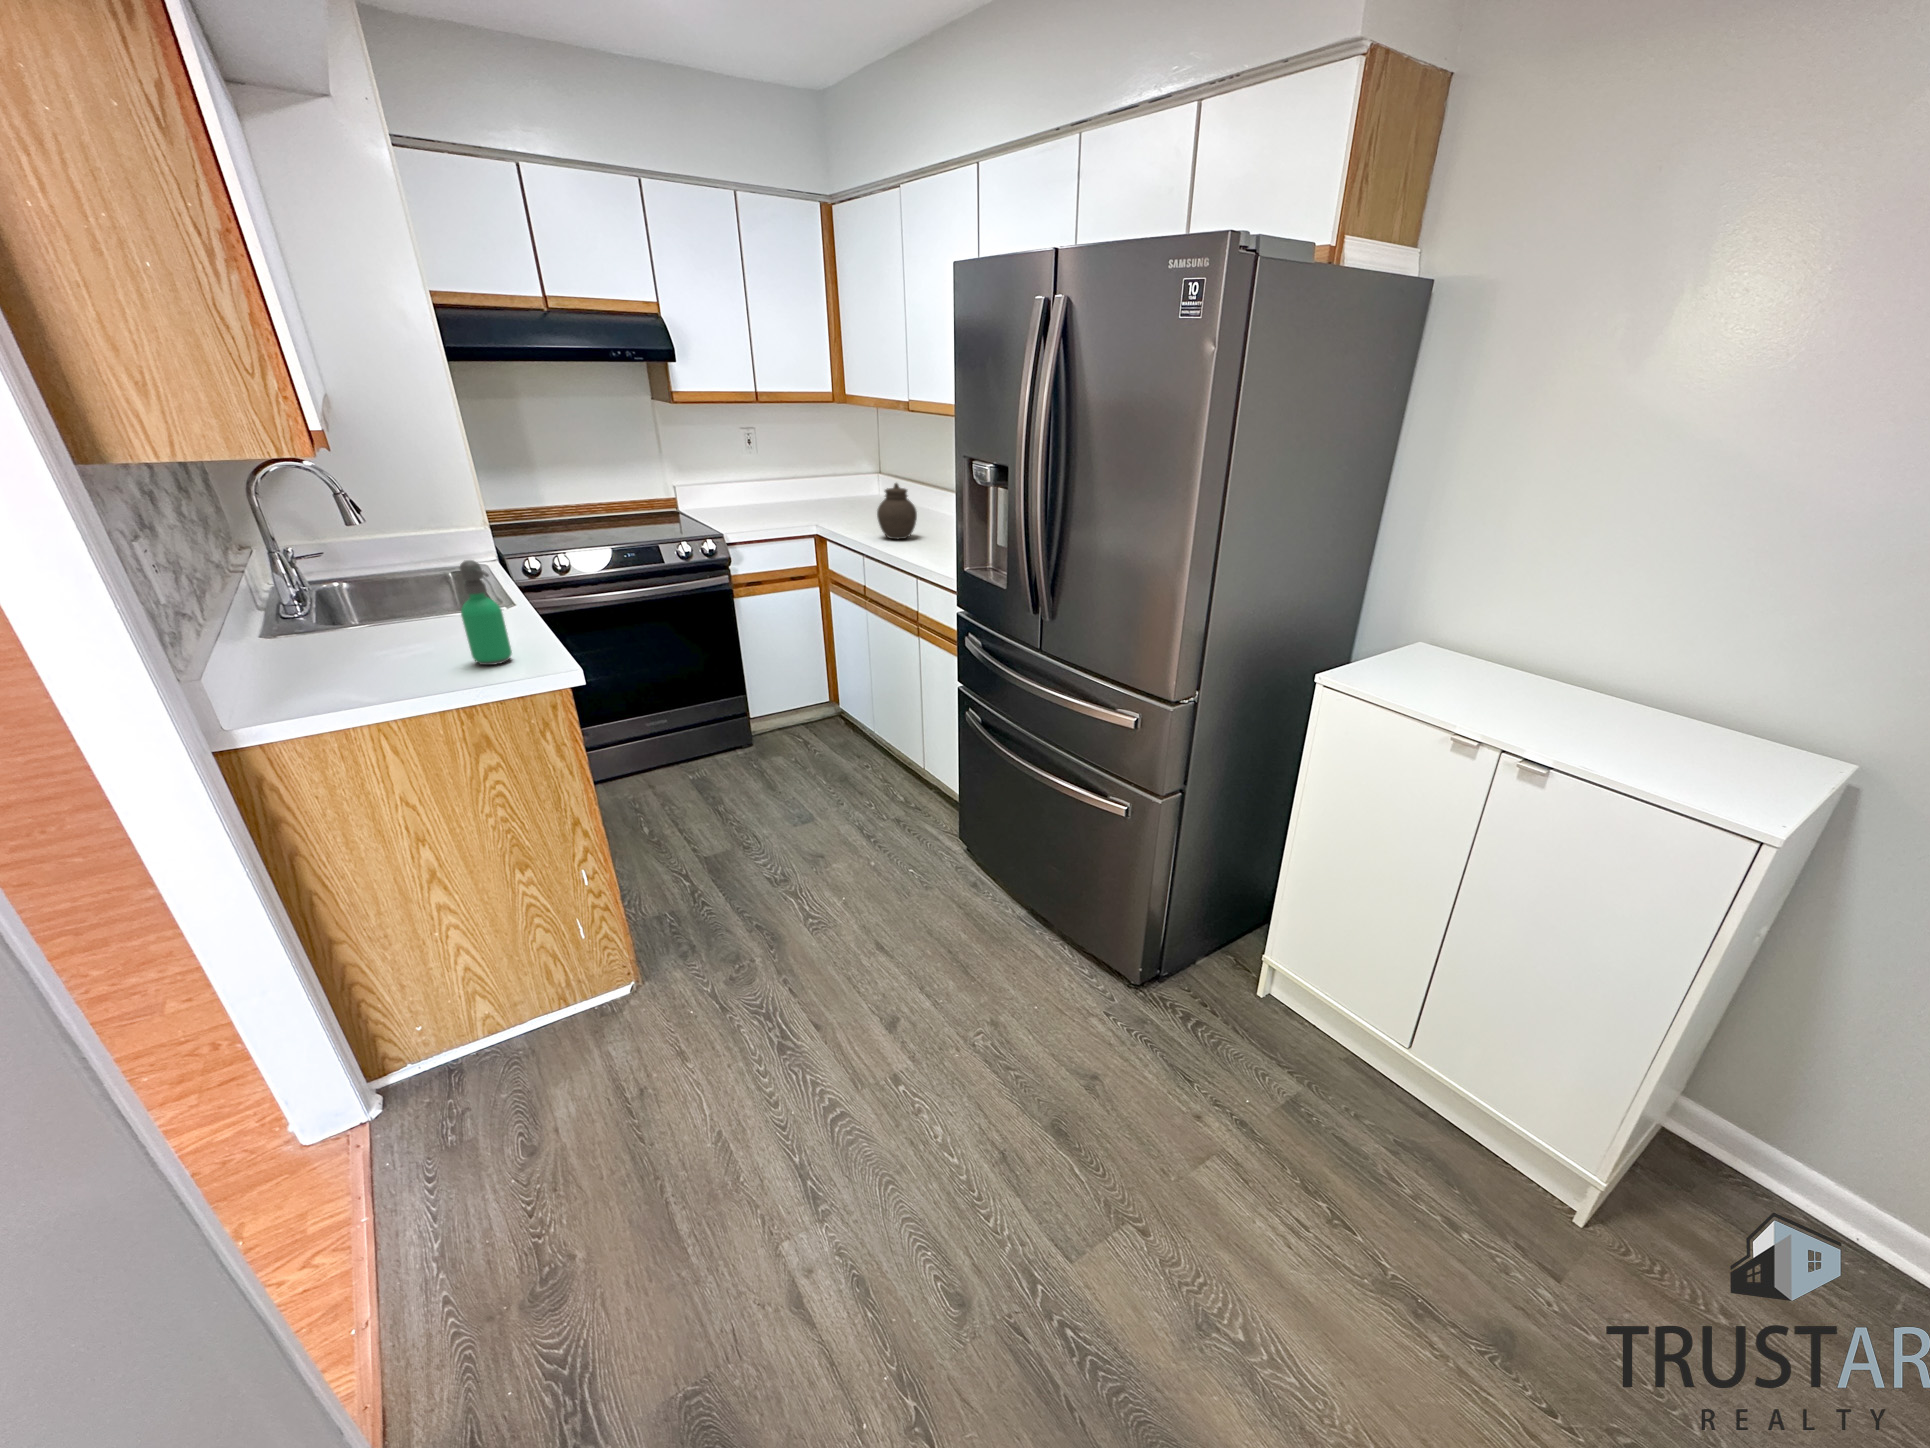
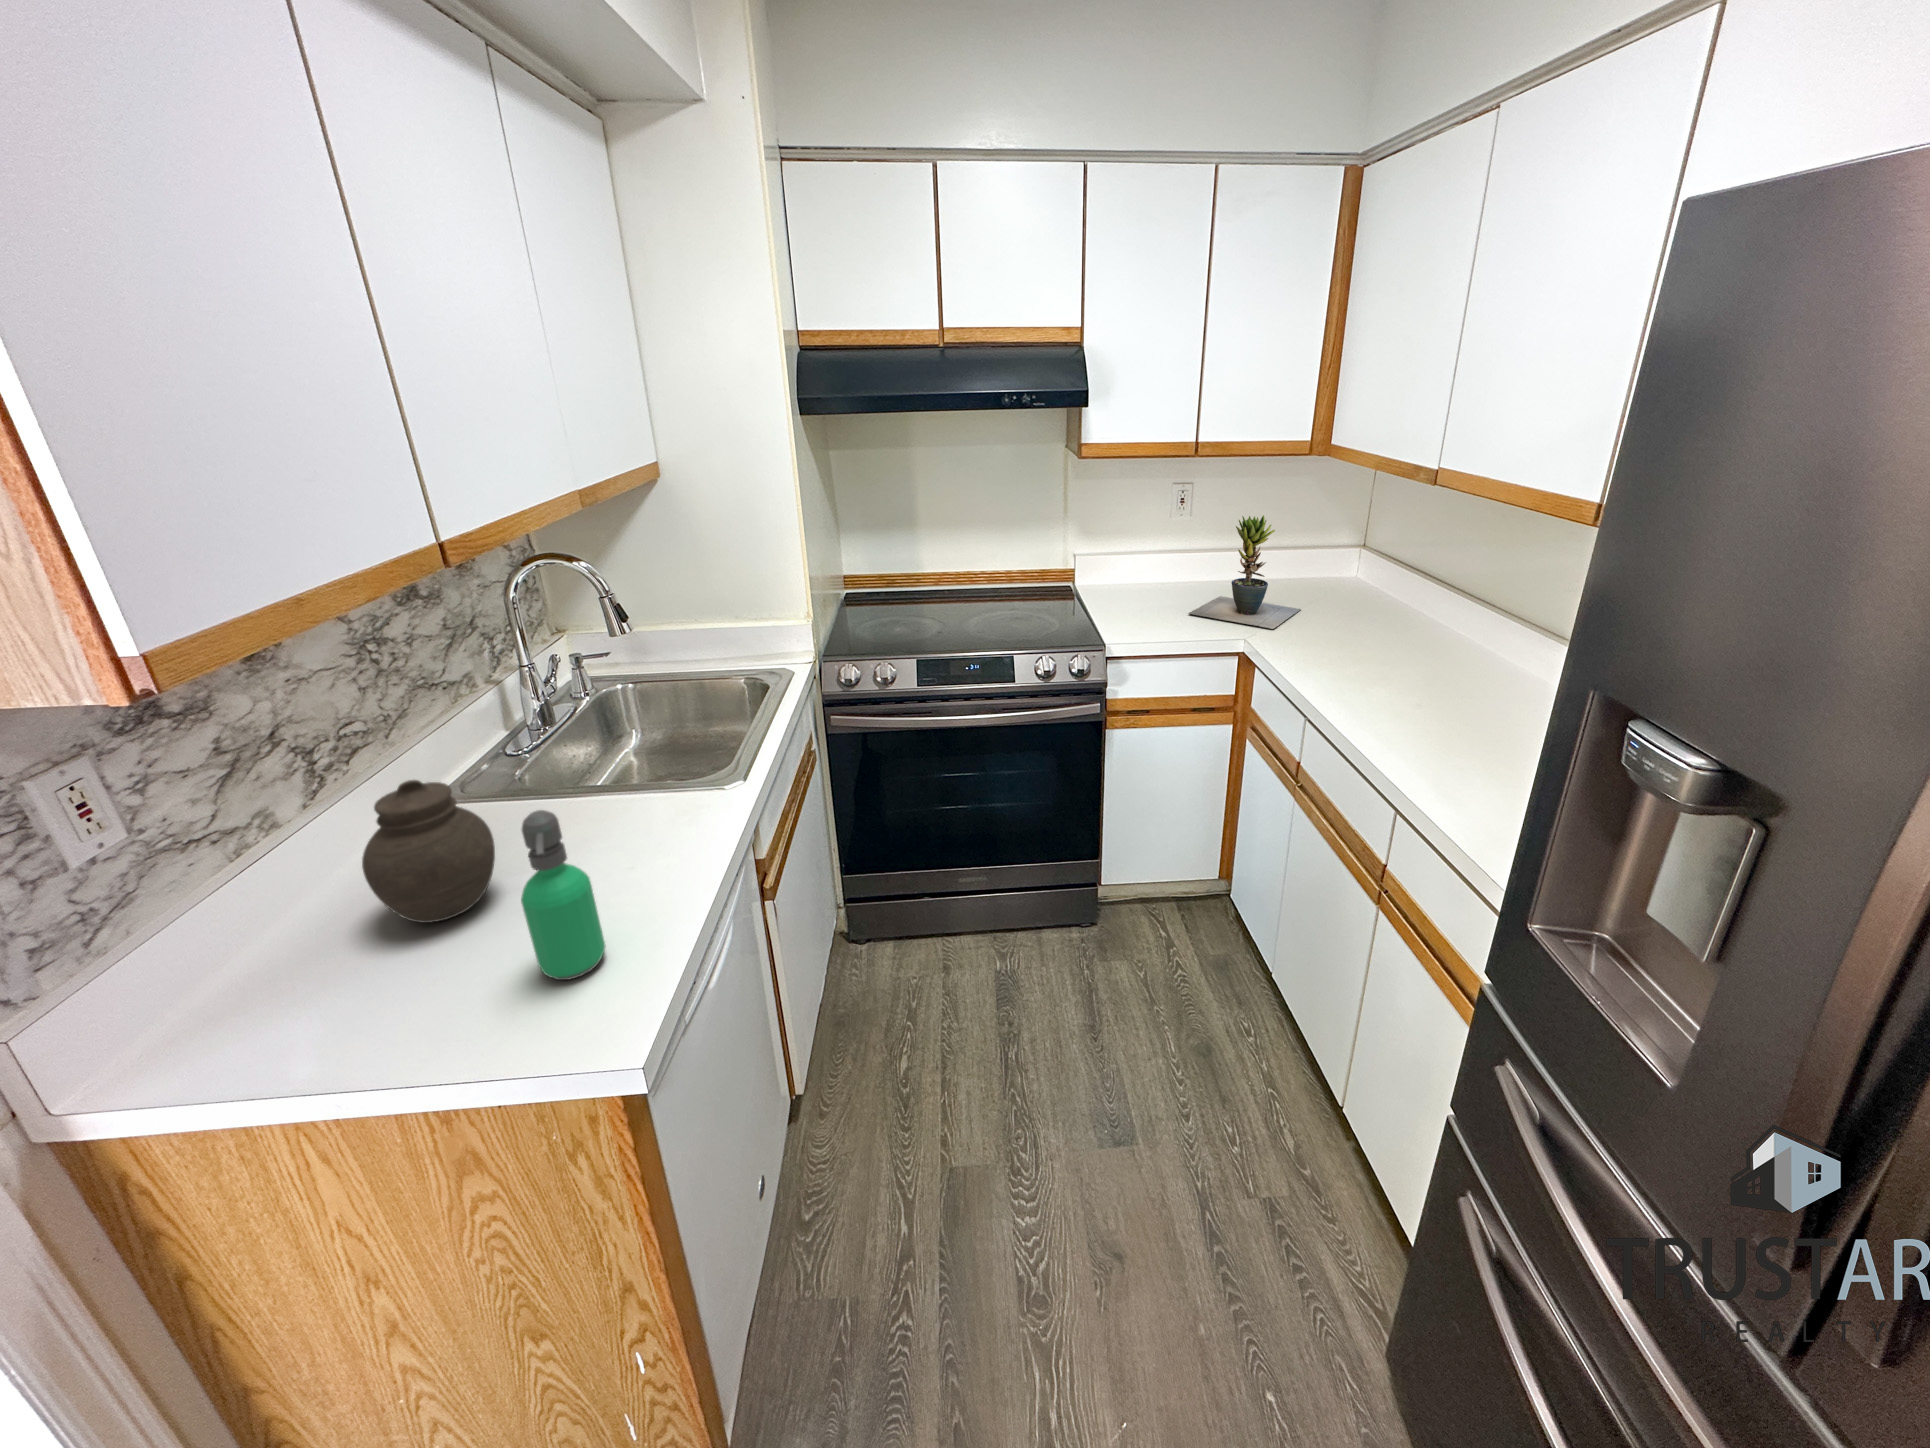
potted plant: none [774,445,851,523] -> present [1188,515,1301,629]
jar: present [877,483,917,539] -> present [362,780,495,923]

